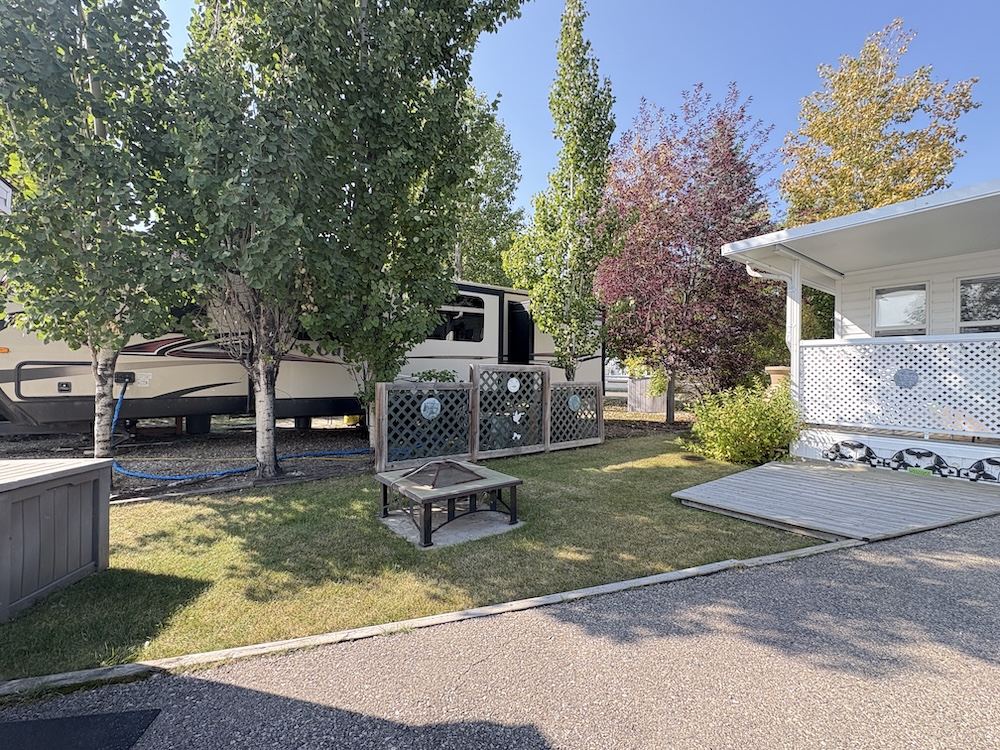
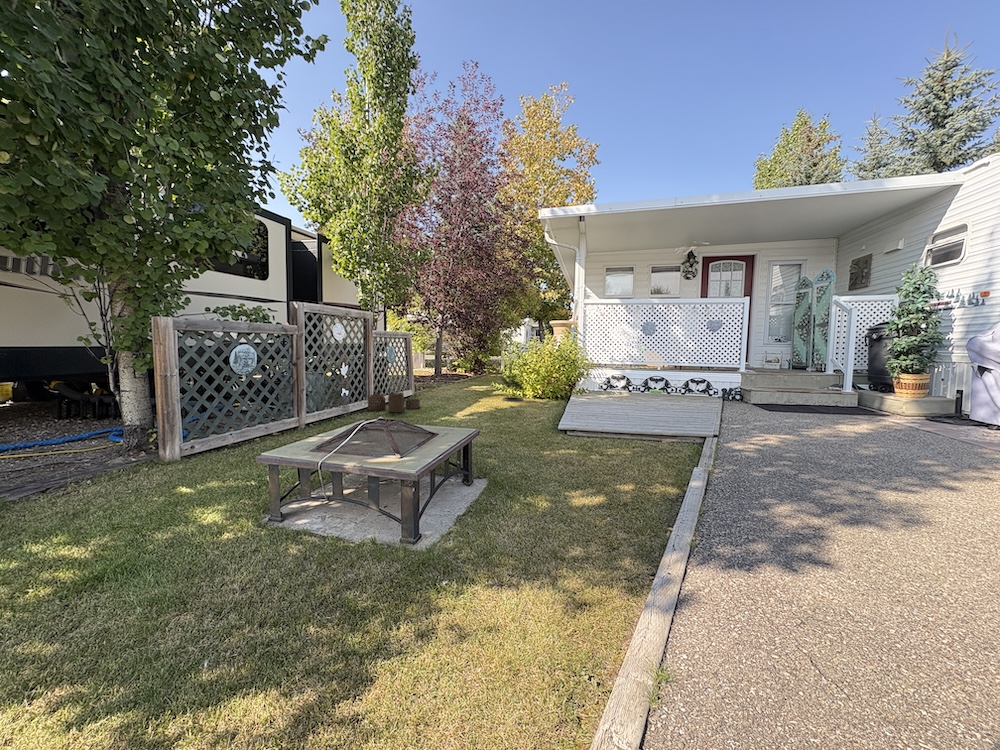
woven basket: none [539,437,585,458] -> present [368,391,420,412]

